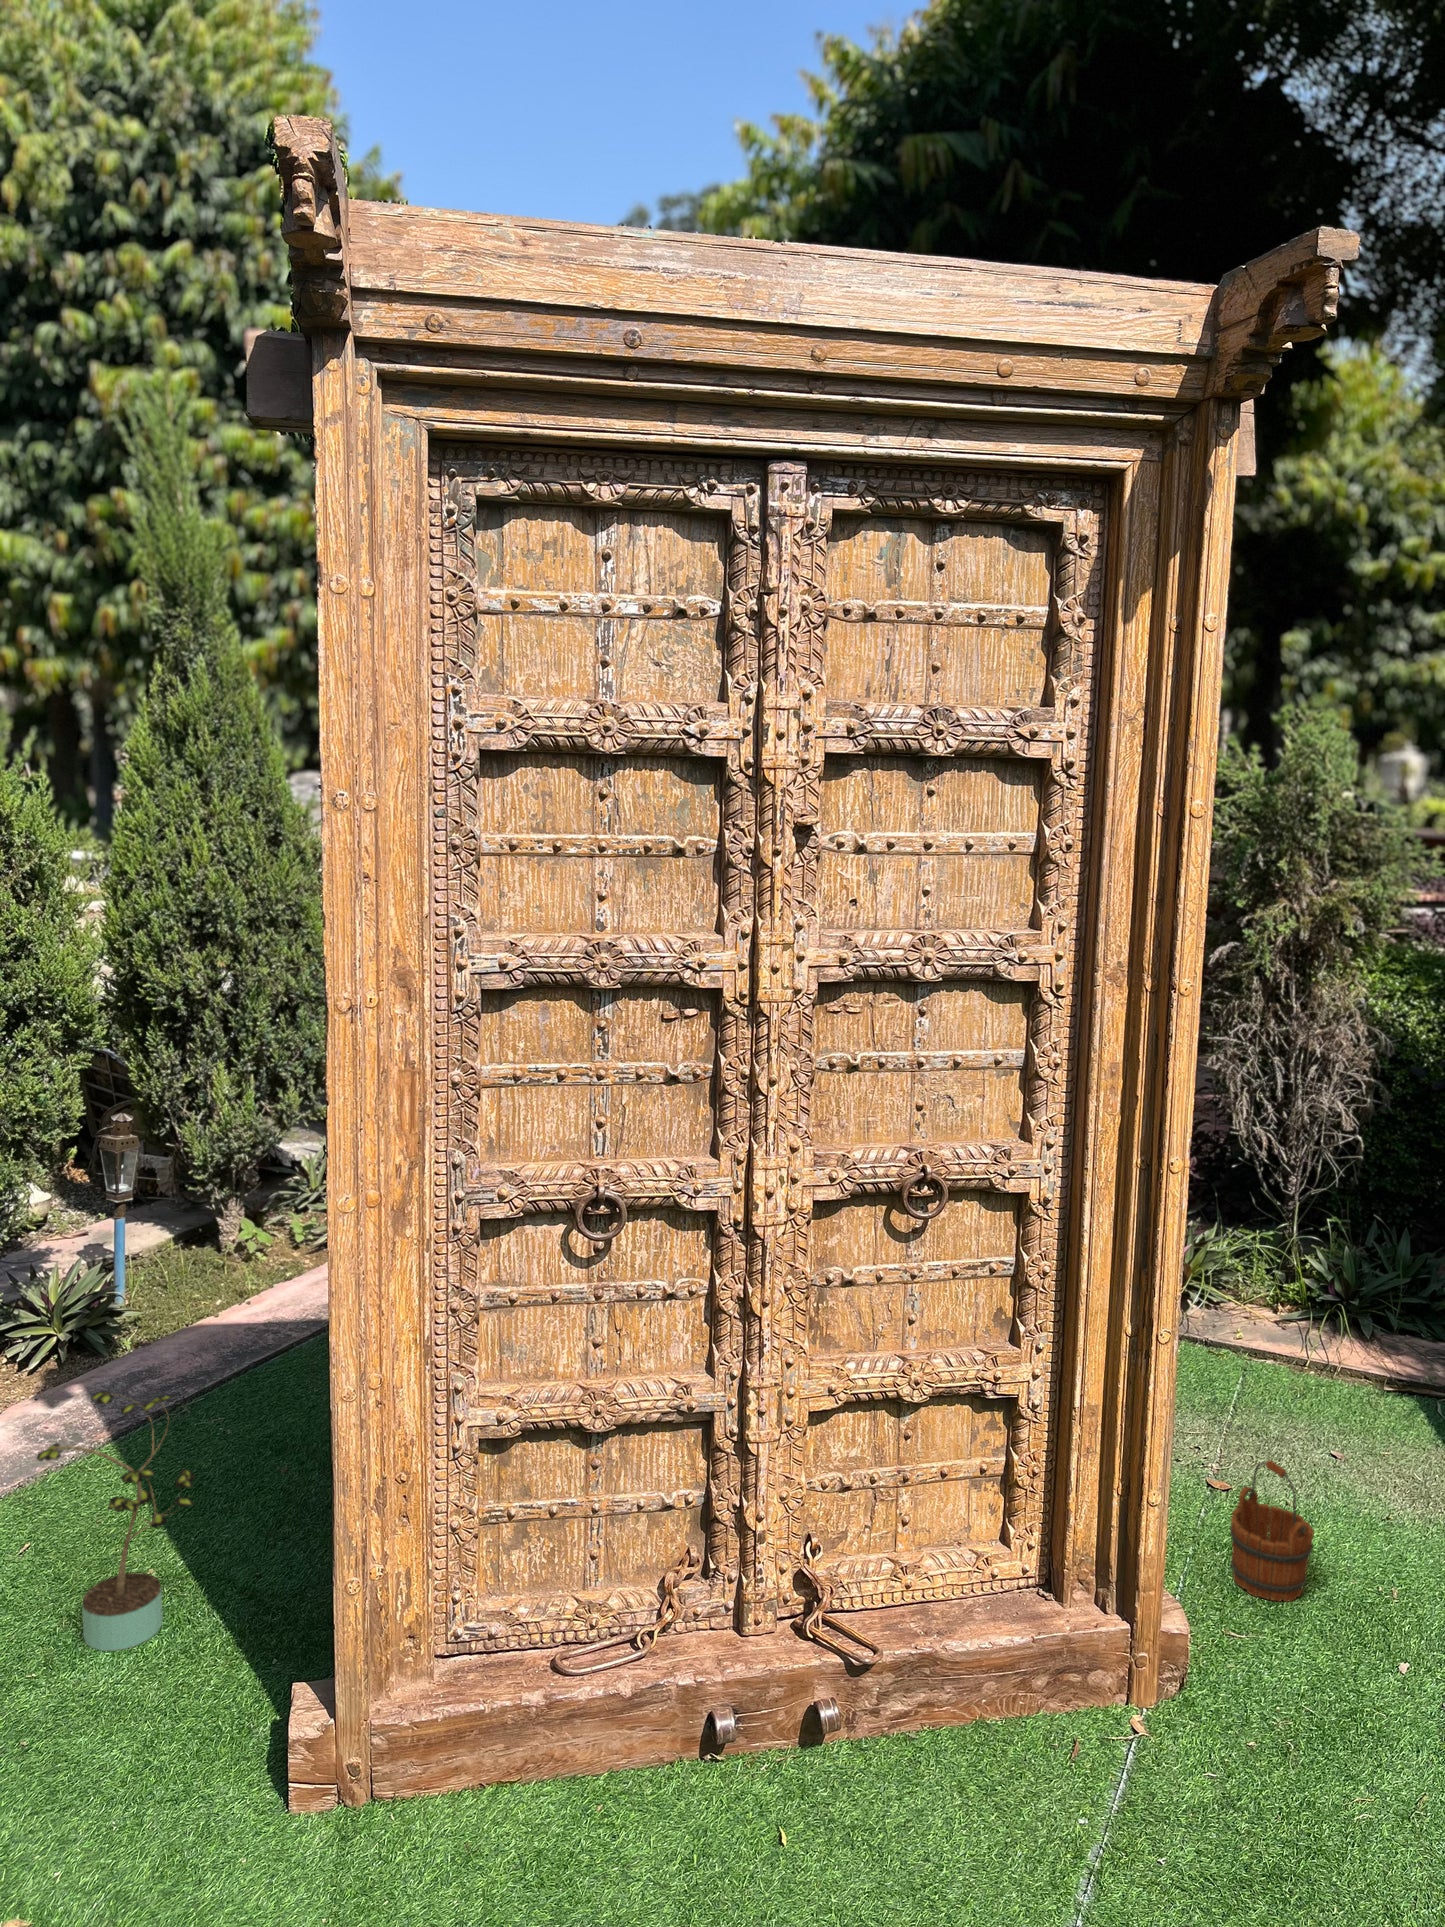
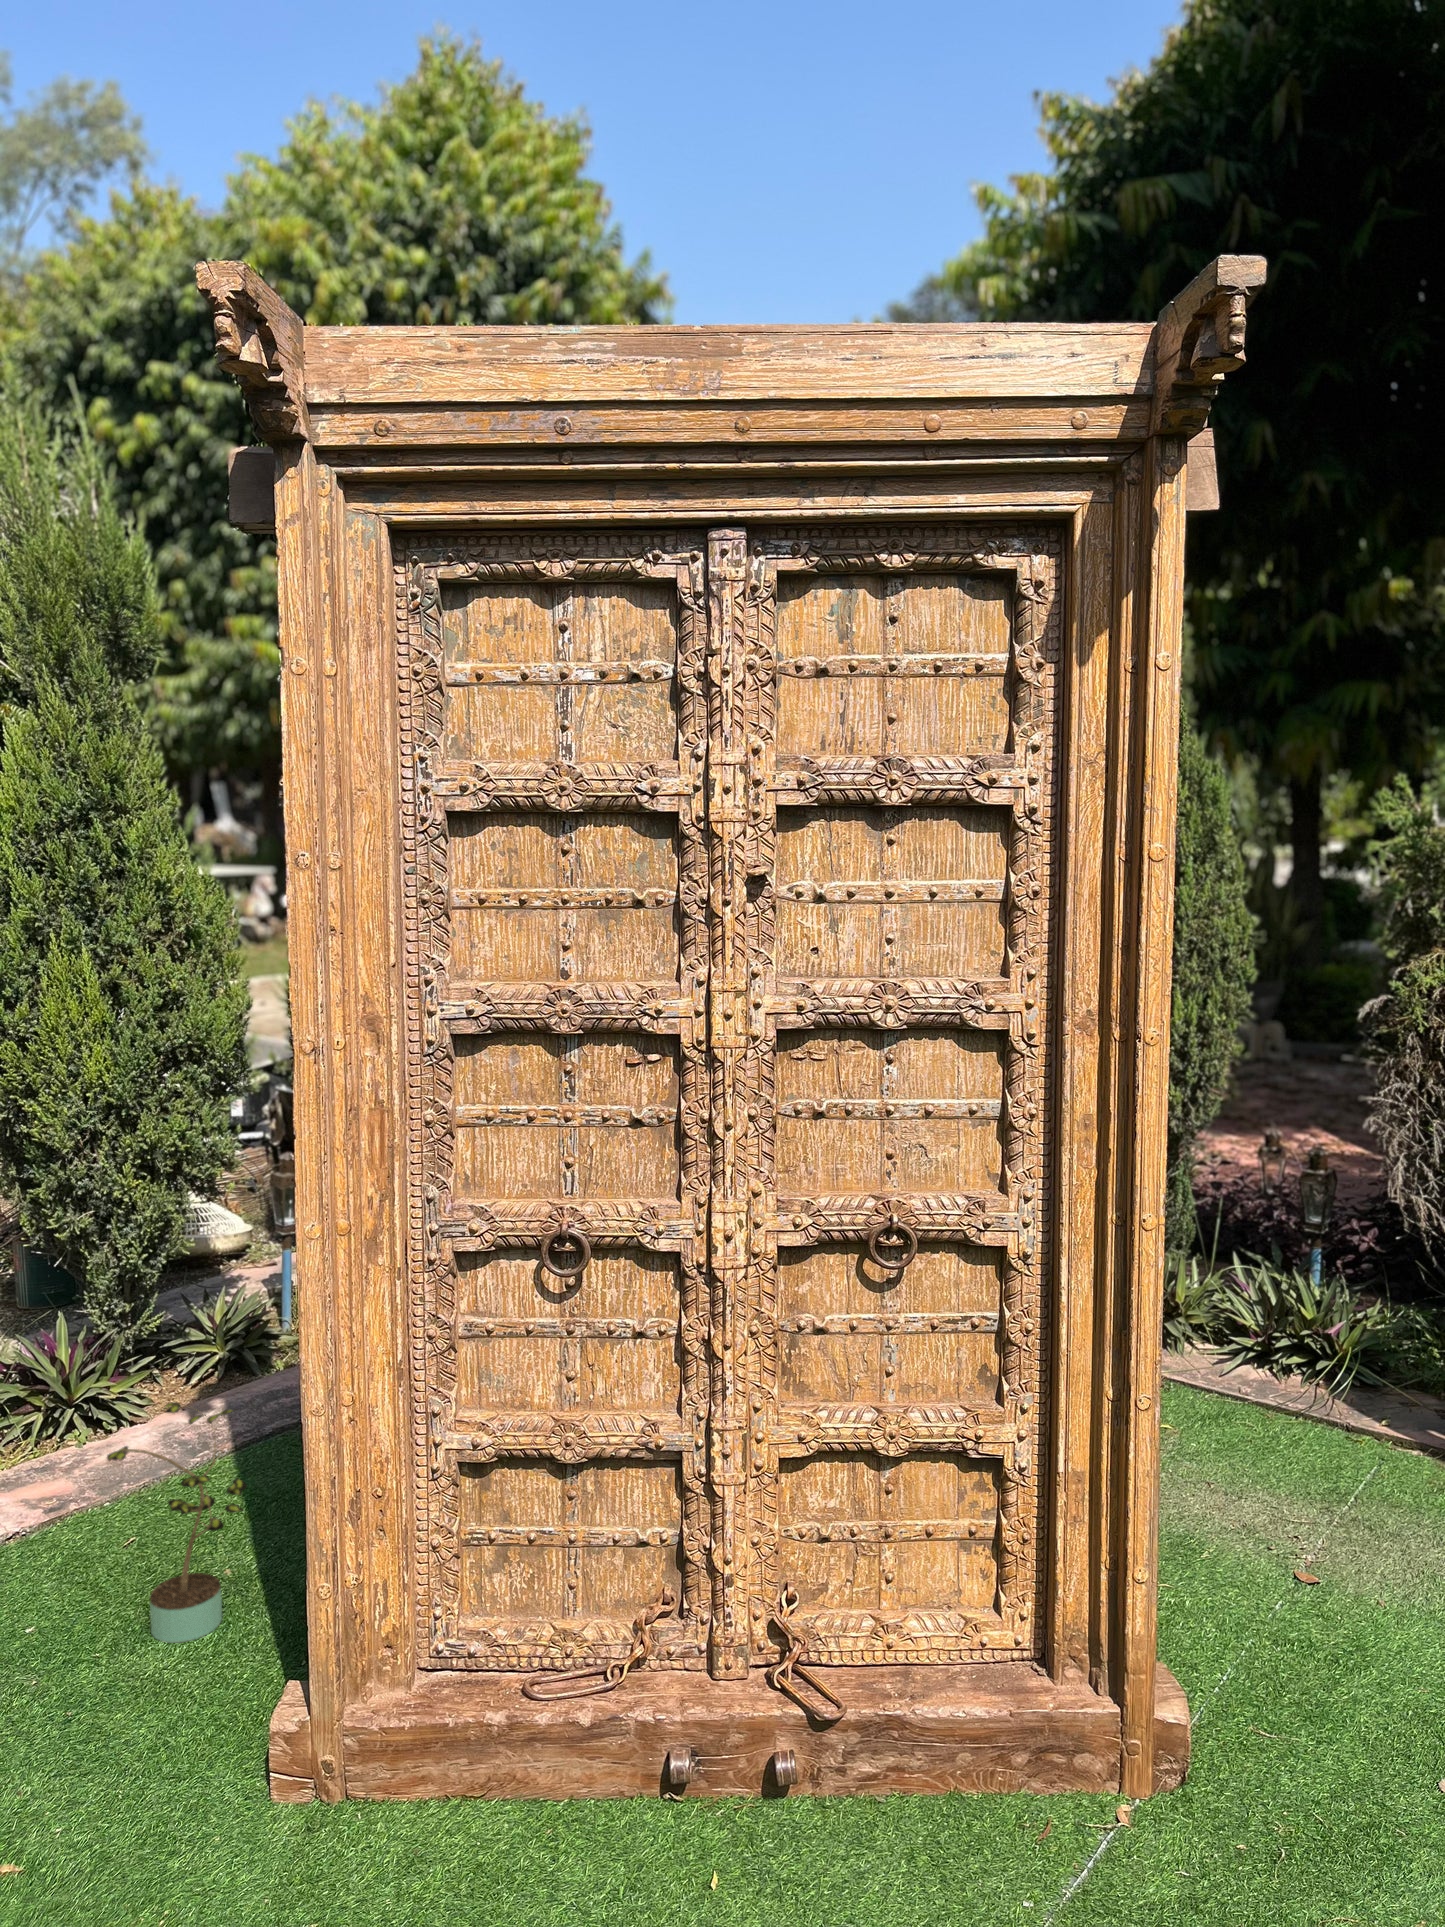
wooden bucket: present [1230,1460,1314,1602] -> none [1284,1549,1376,1706]

